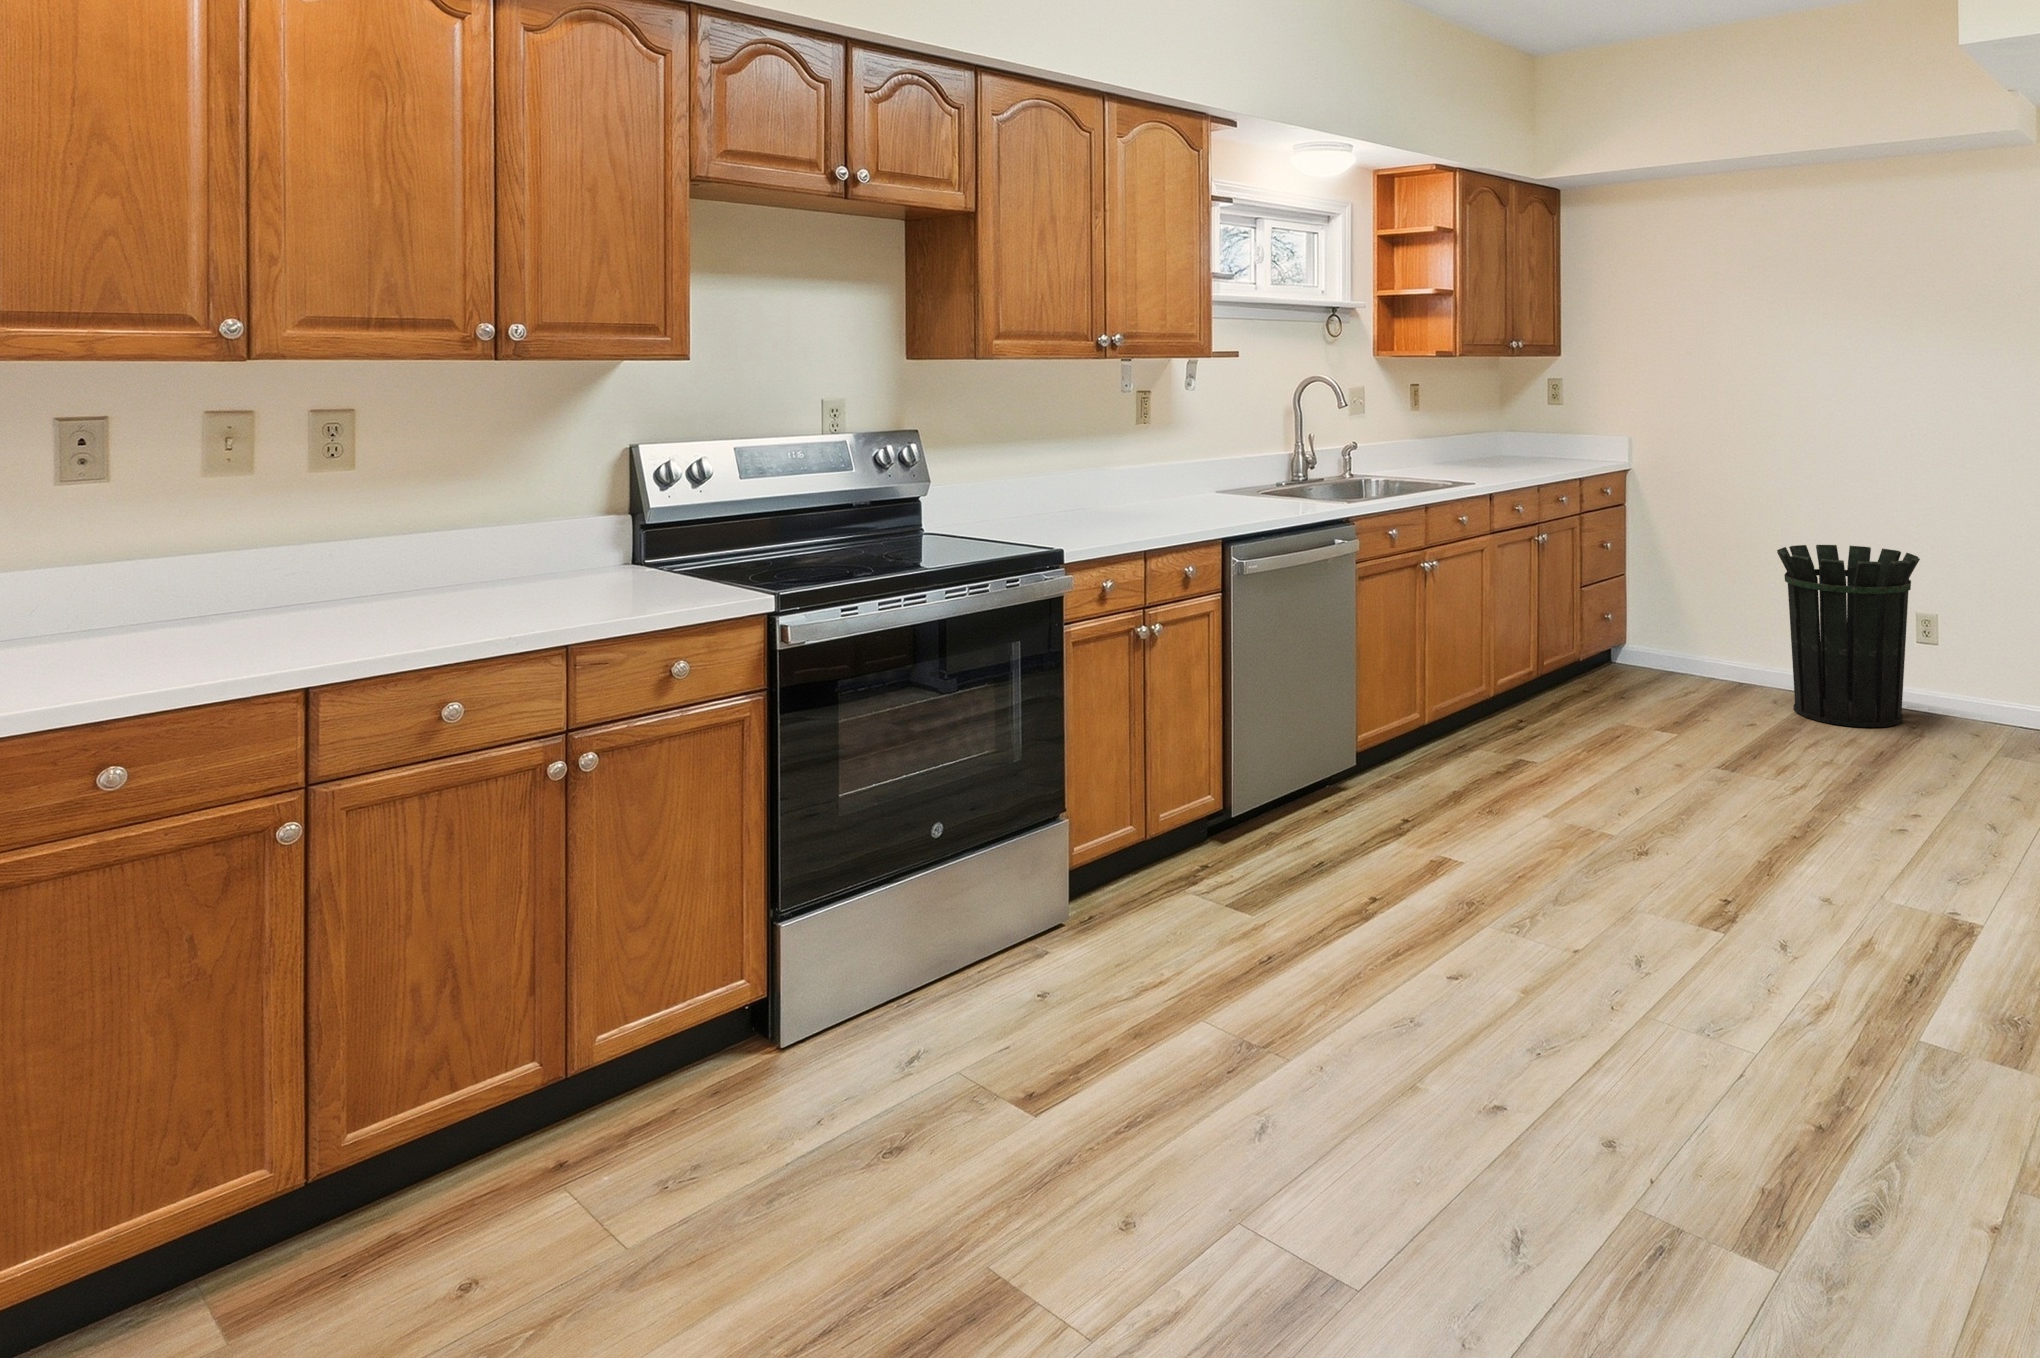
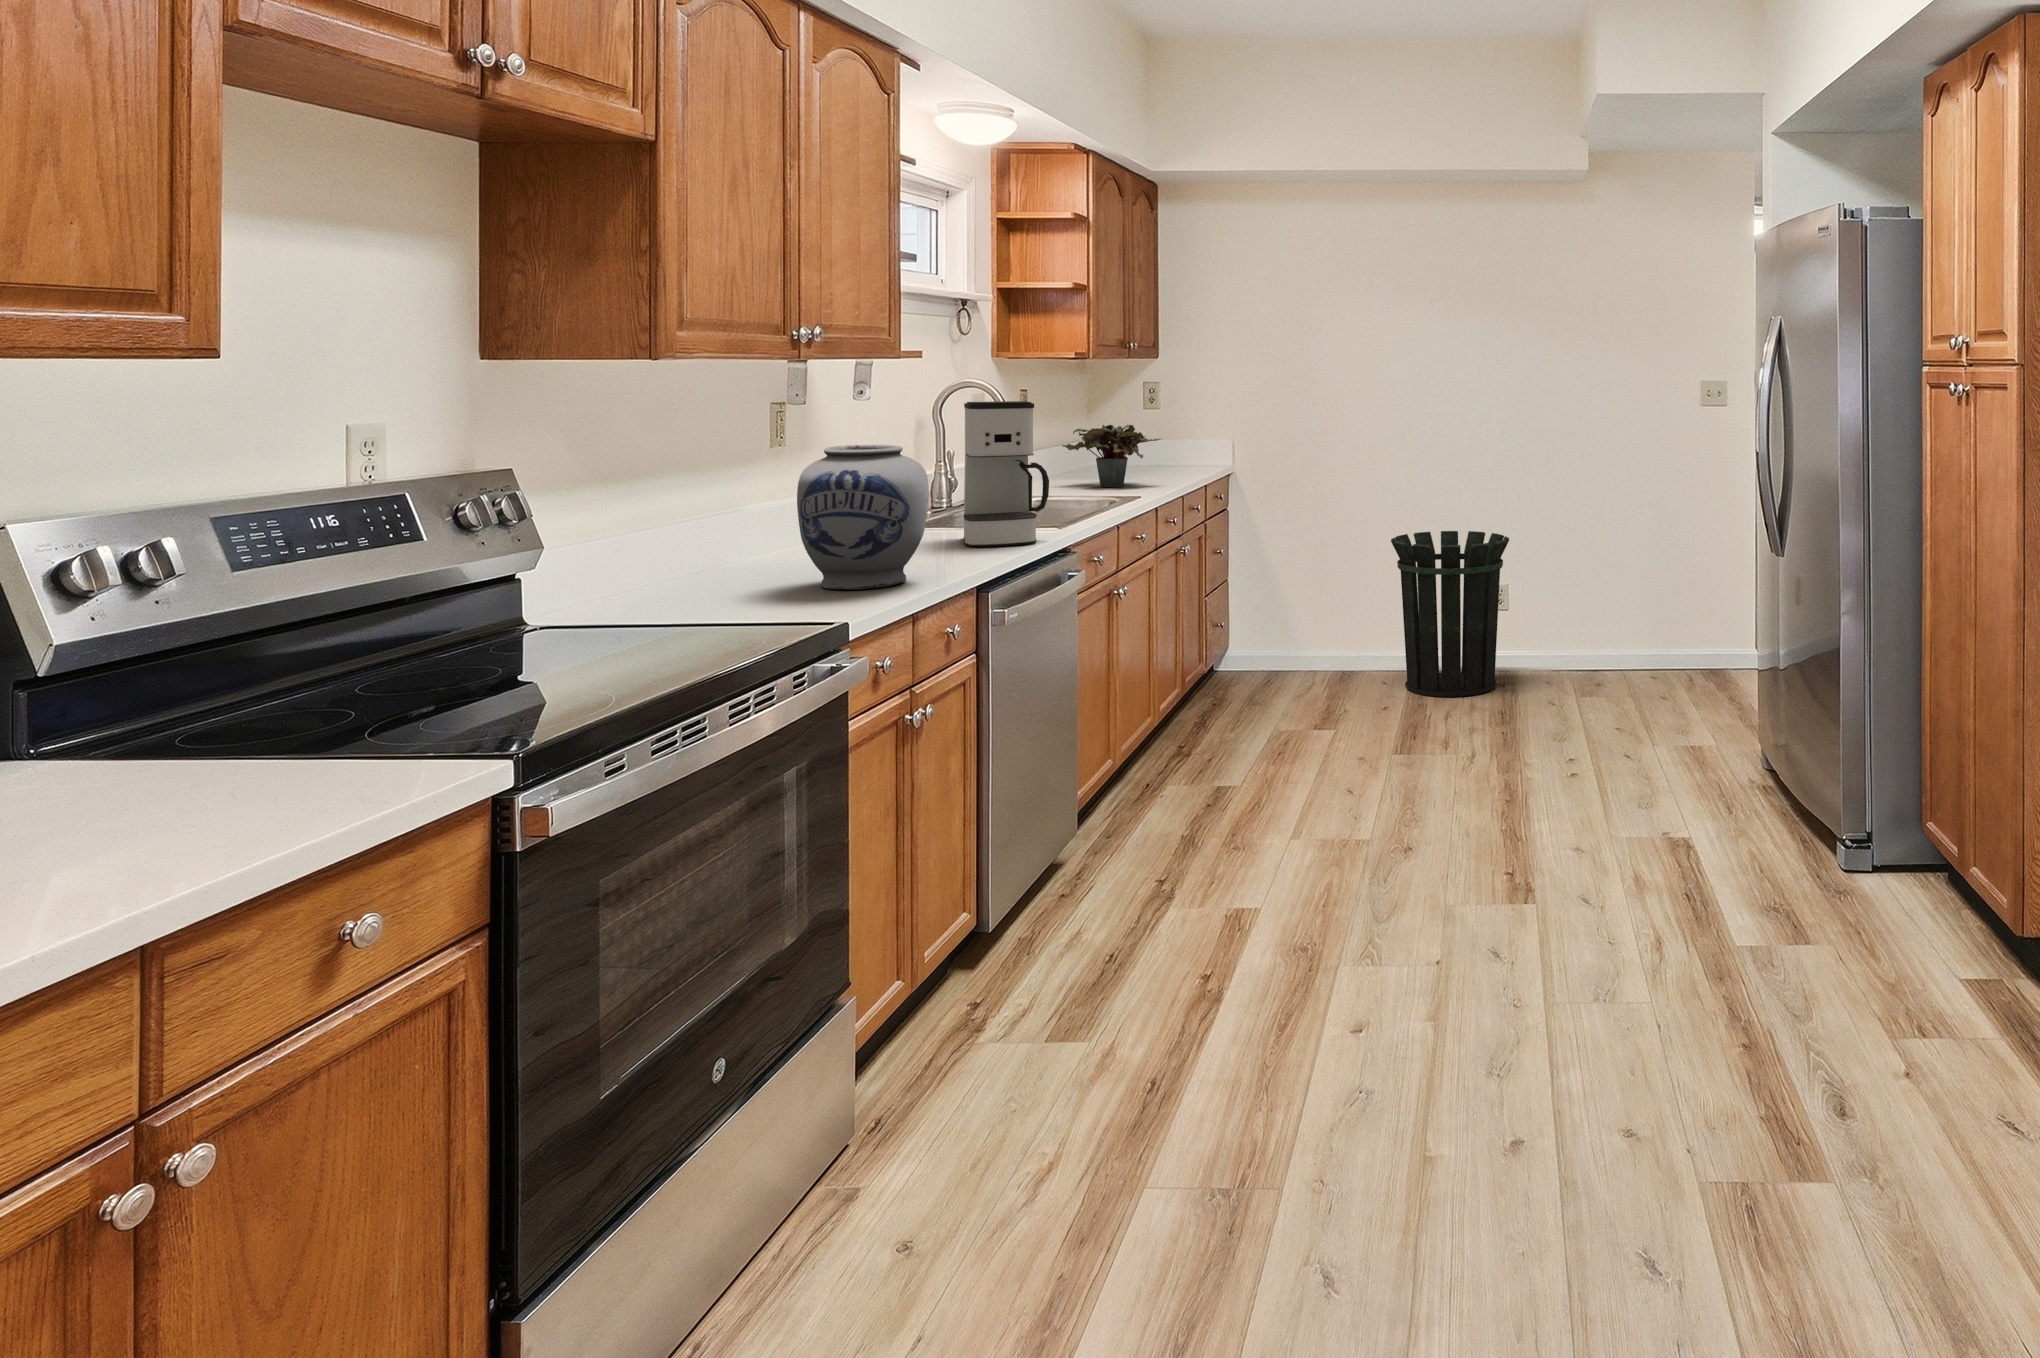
coffee maker: none [1260,394,1329,513] -> present [964,401,1049,547]
potted plant: none [1441,418,1526,475] -> present [1062,425,1160,487]
vase: none [1093,424,1182,532] -> present [797,445,929,590]

